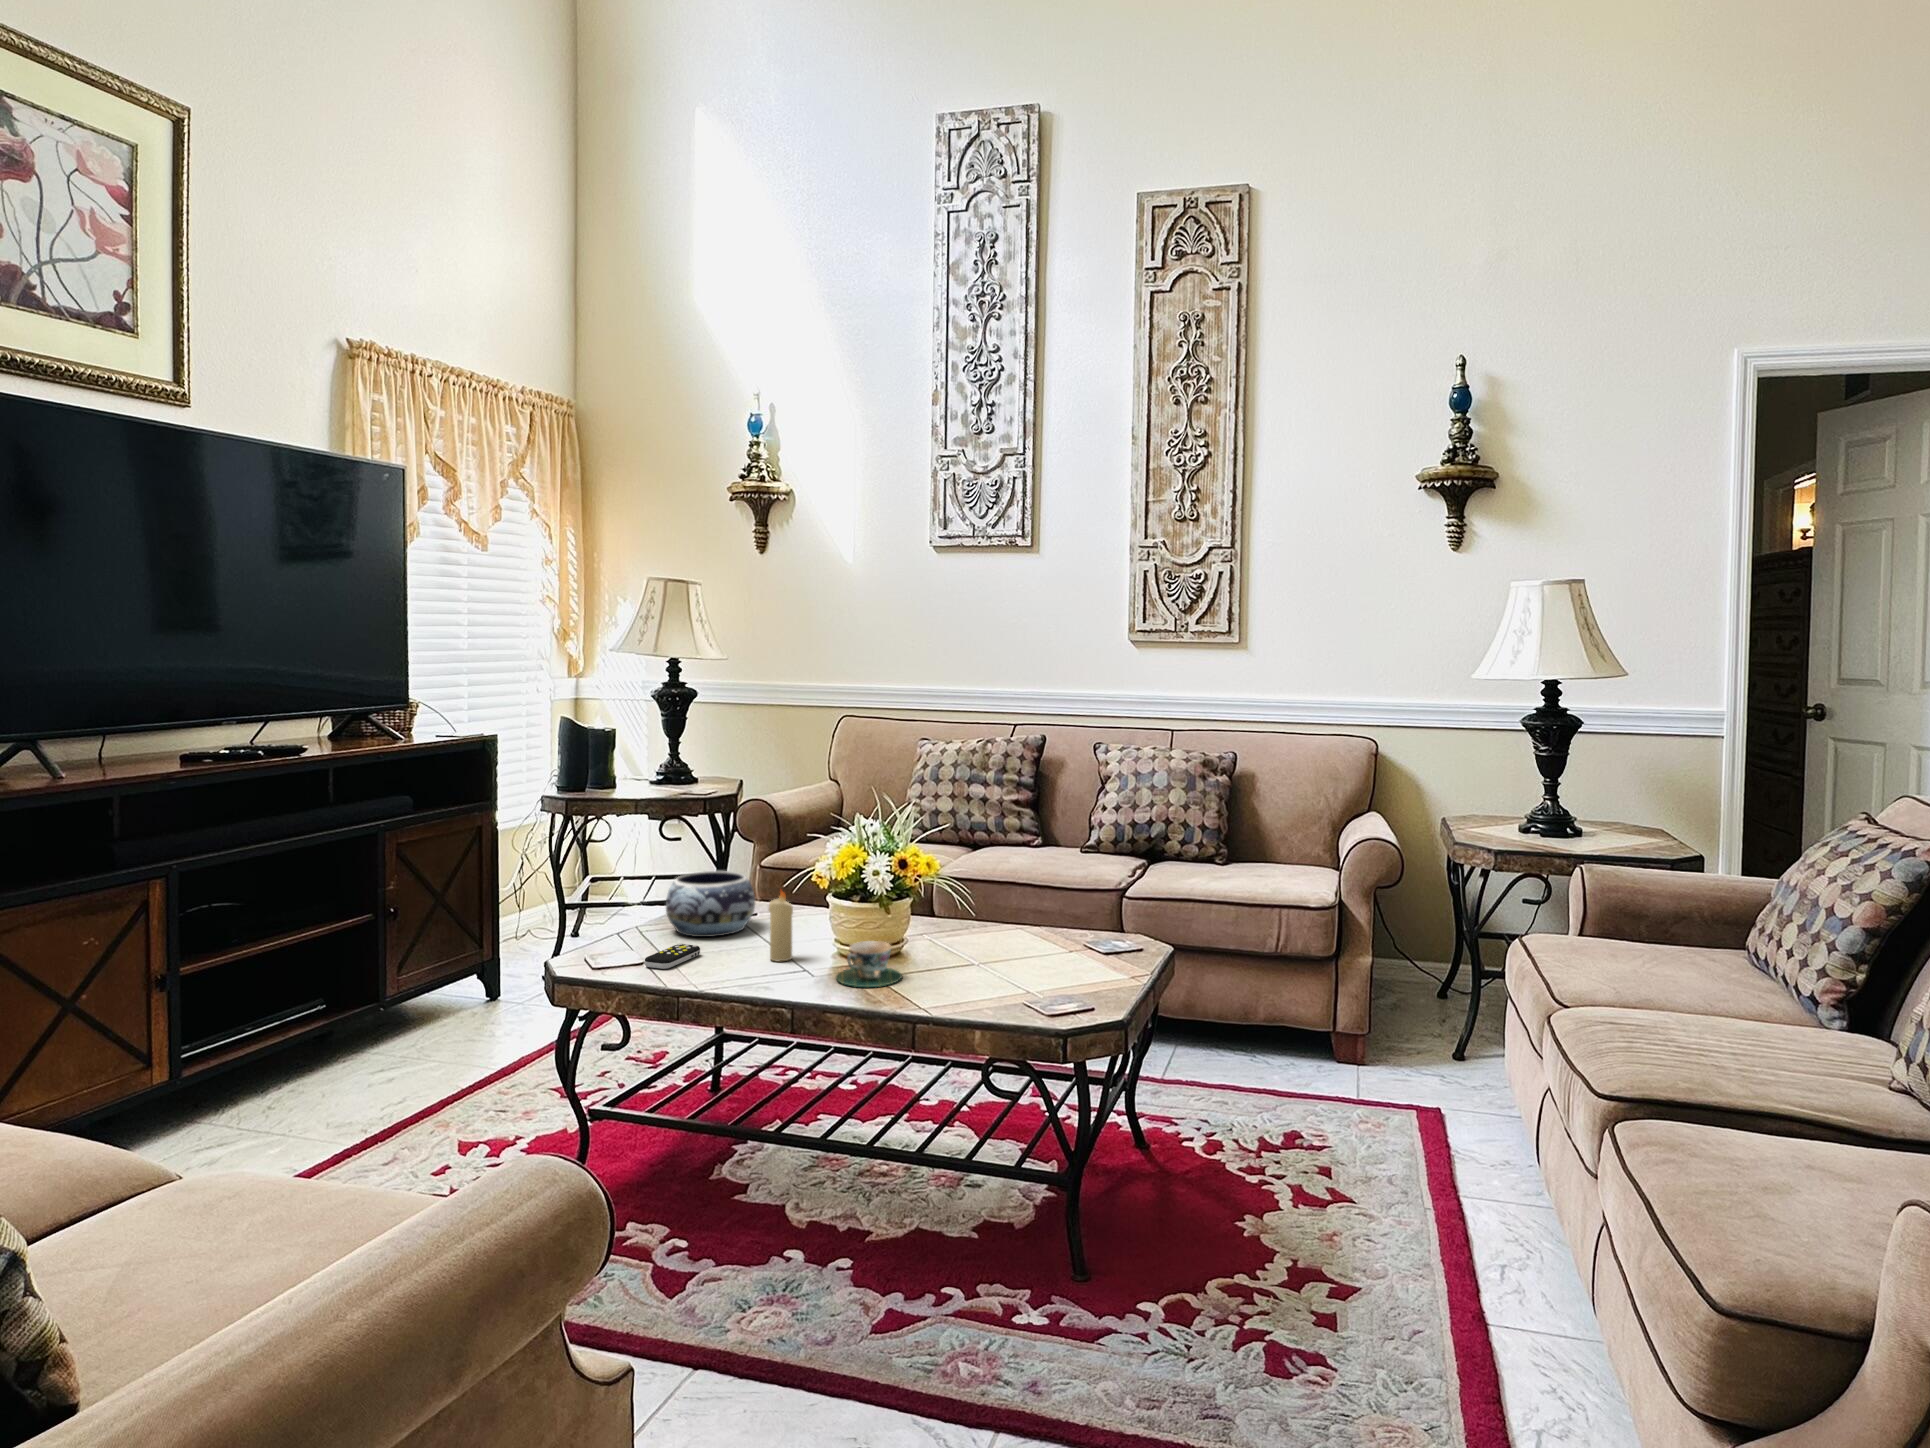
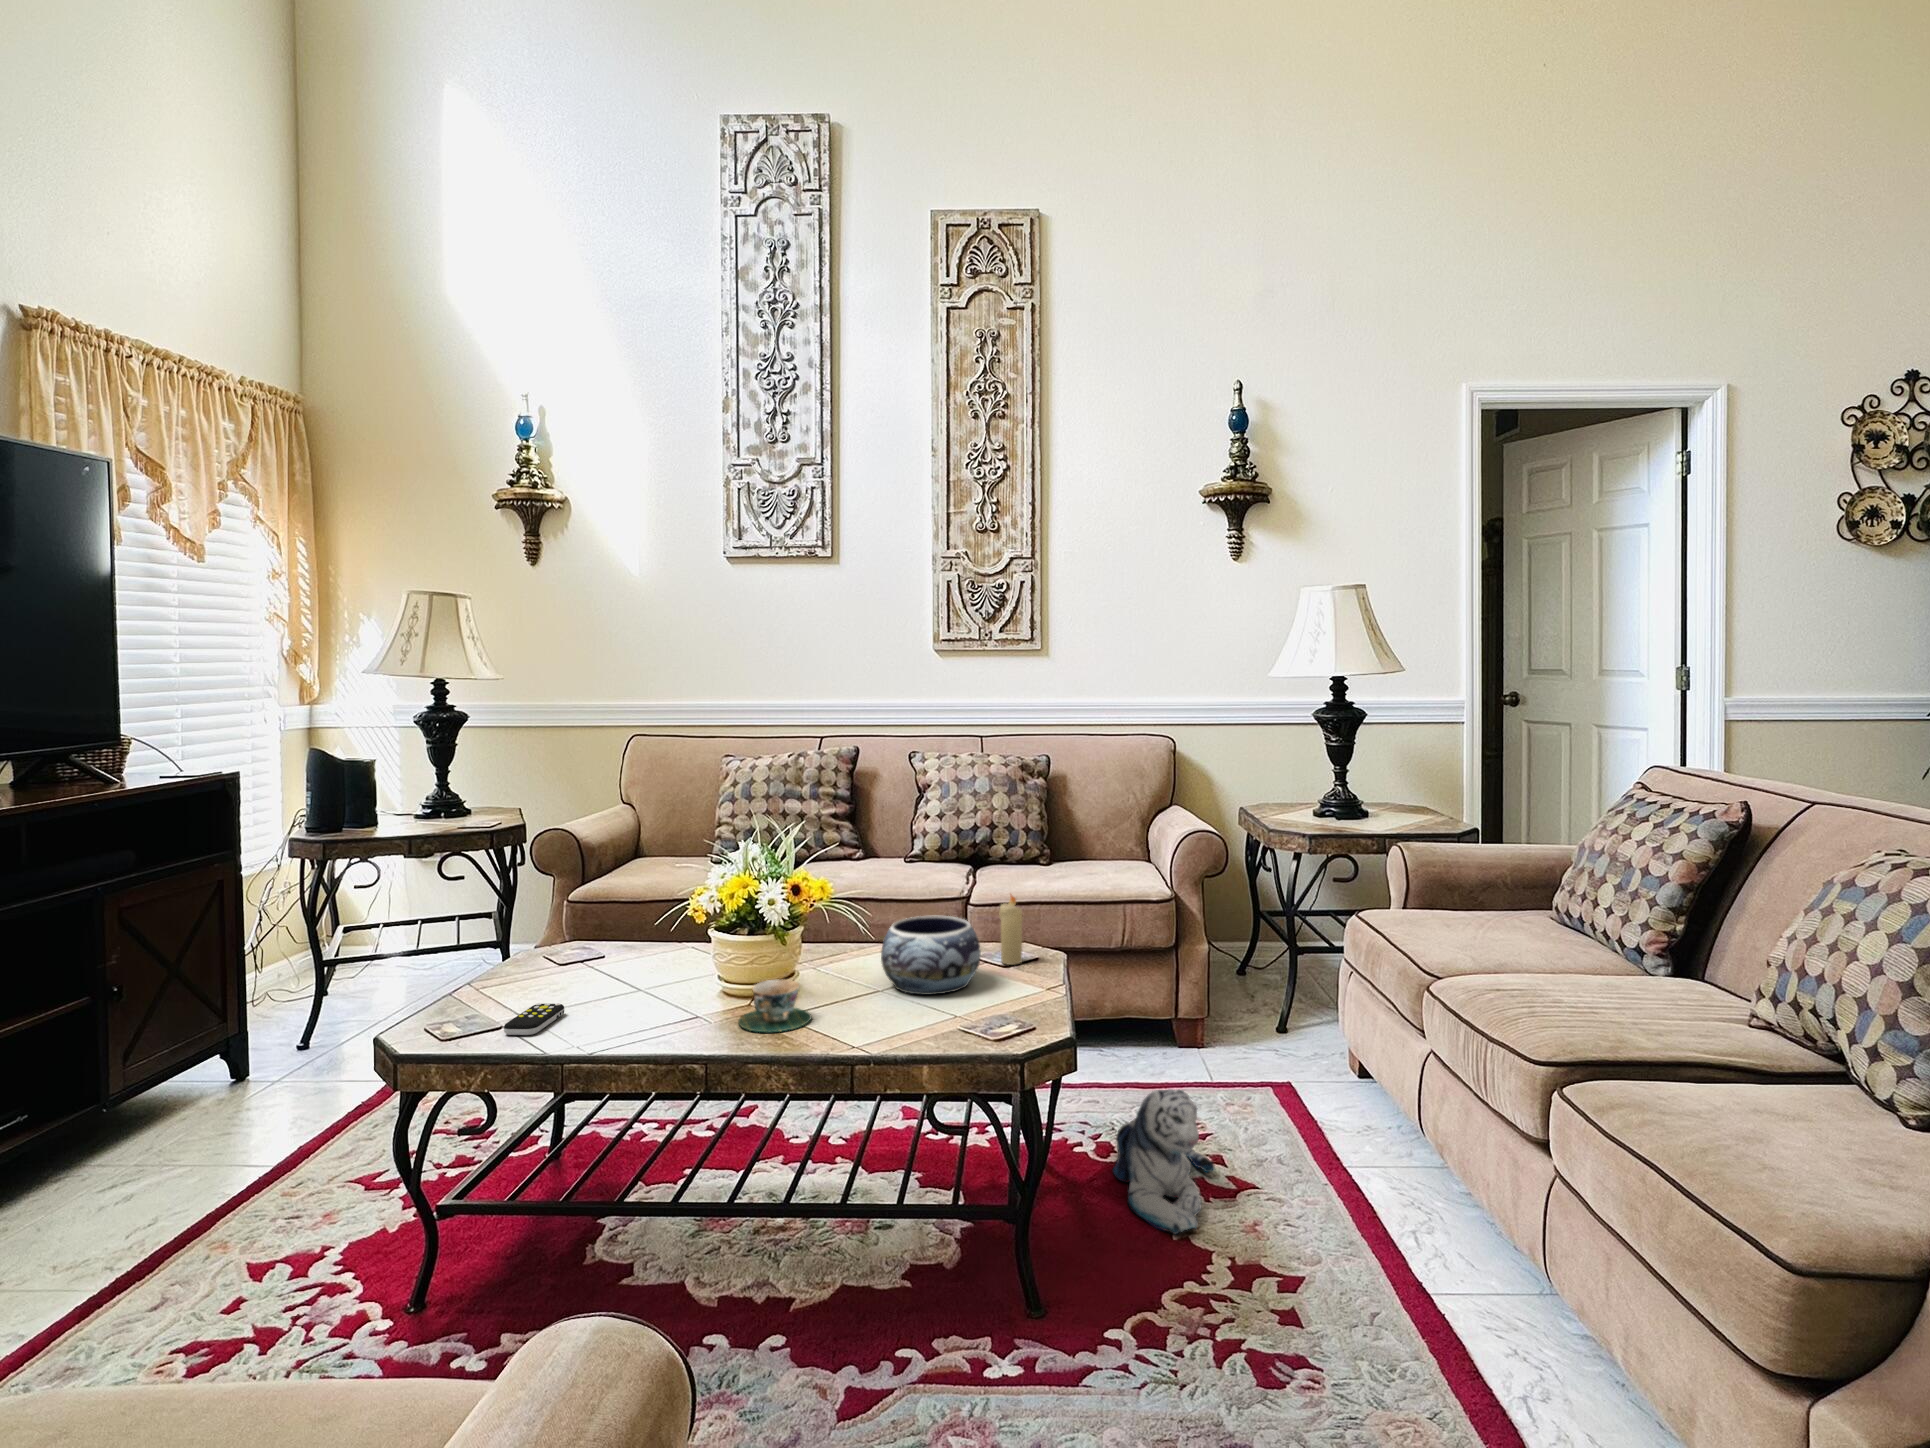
decorative bowl: present [666,871,755,937] -> present [881,916,981,995]
candle: present [769,891,793,961] -> present [999,895,1022,965]
plush toy: none [1208,1088,1315,1232] -> present [1112,1090,1215,1234]

